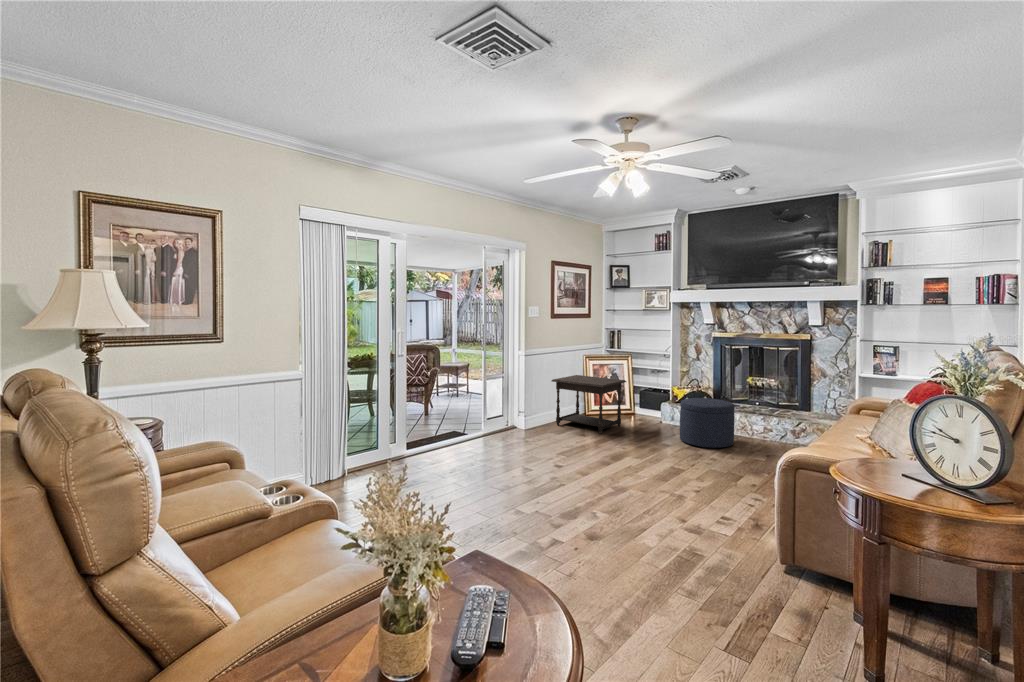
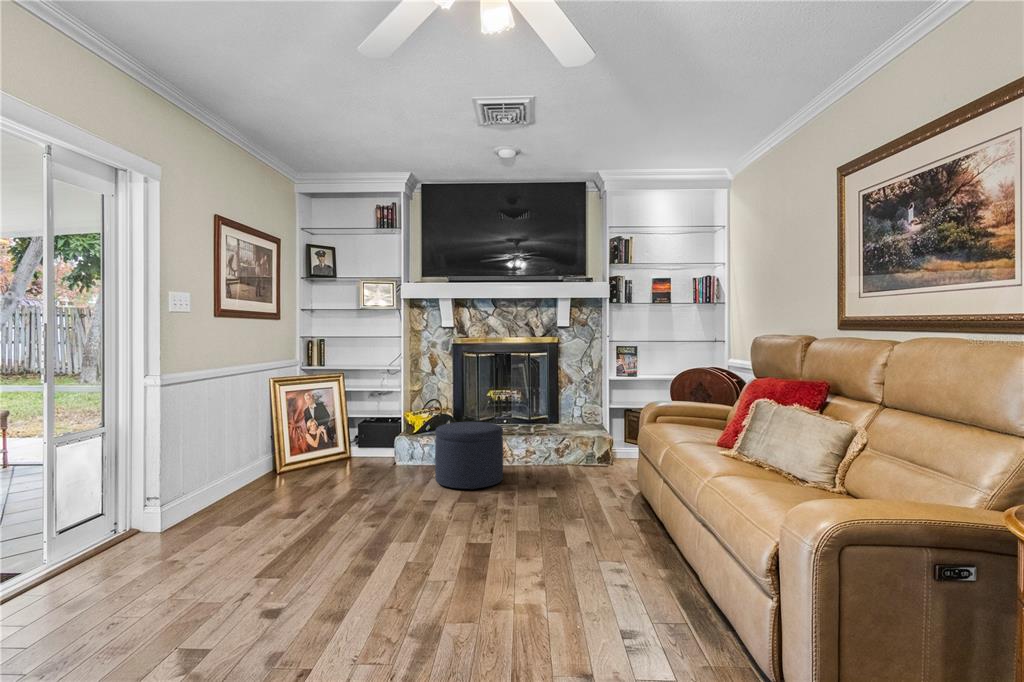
side table: present [552,375,626,434] -> none [223,408,351,497]

